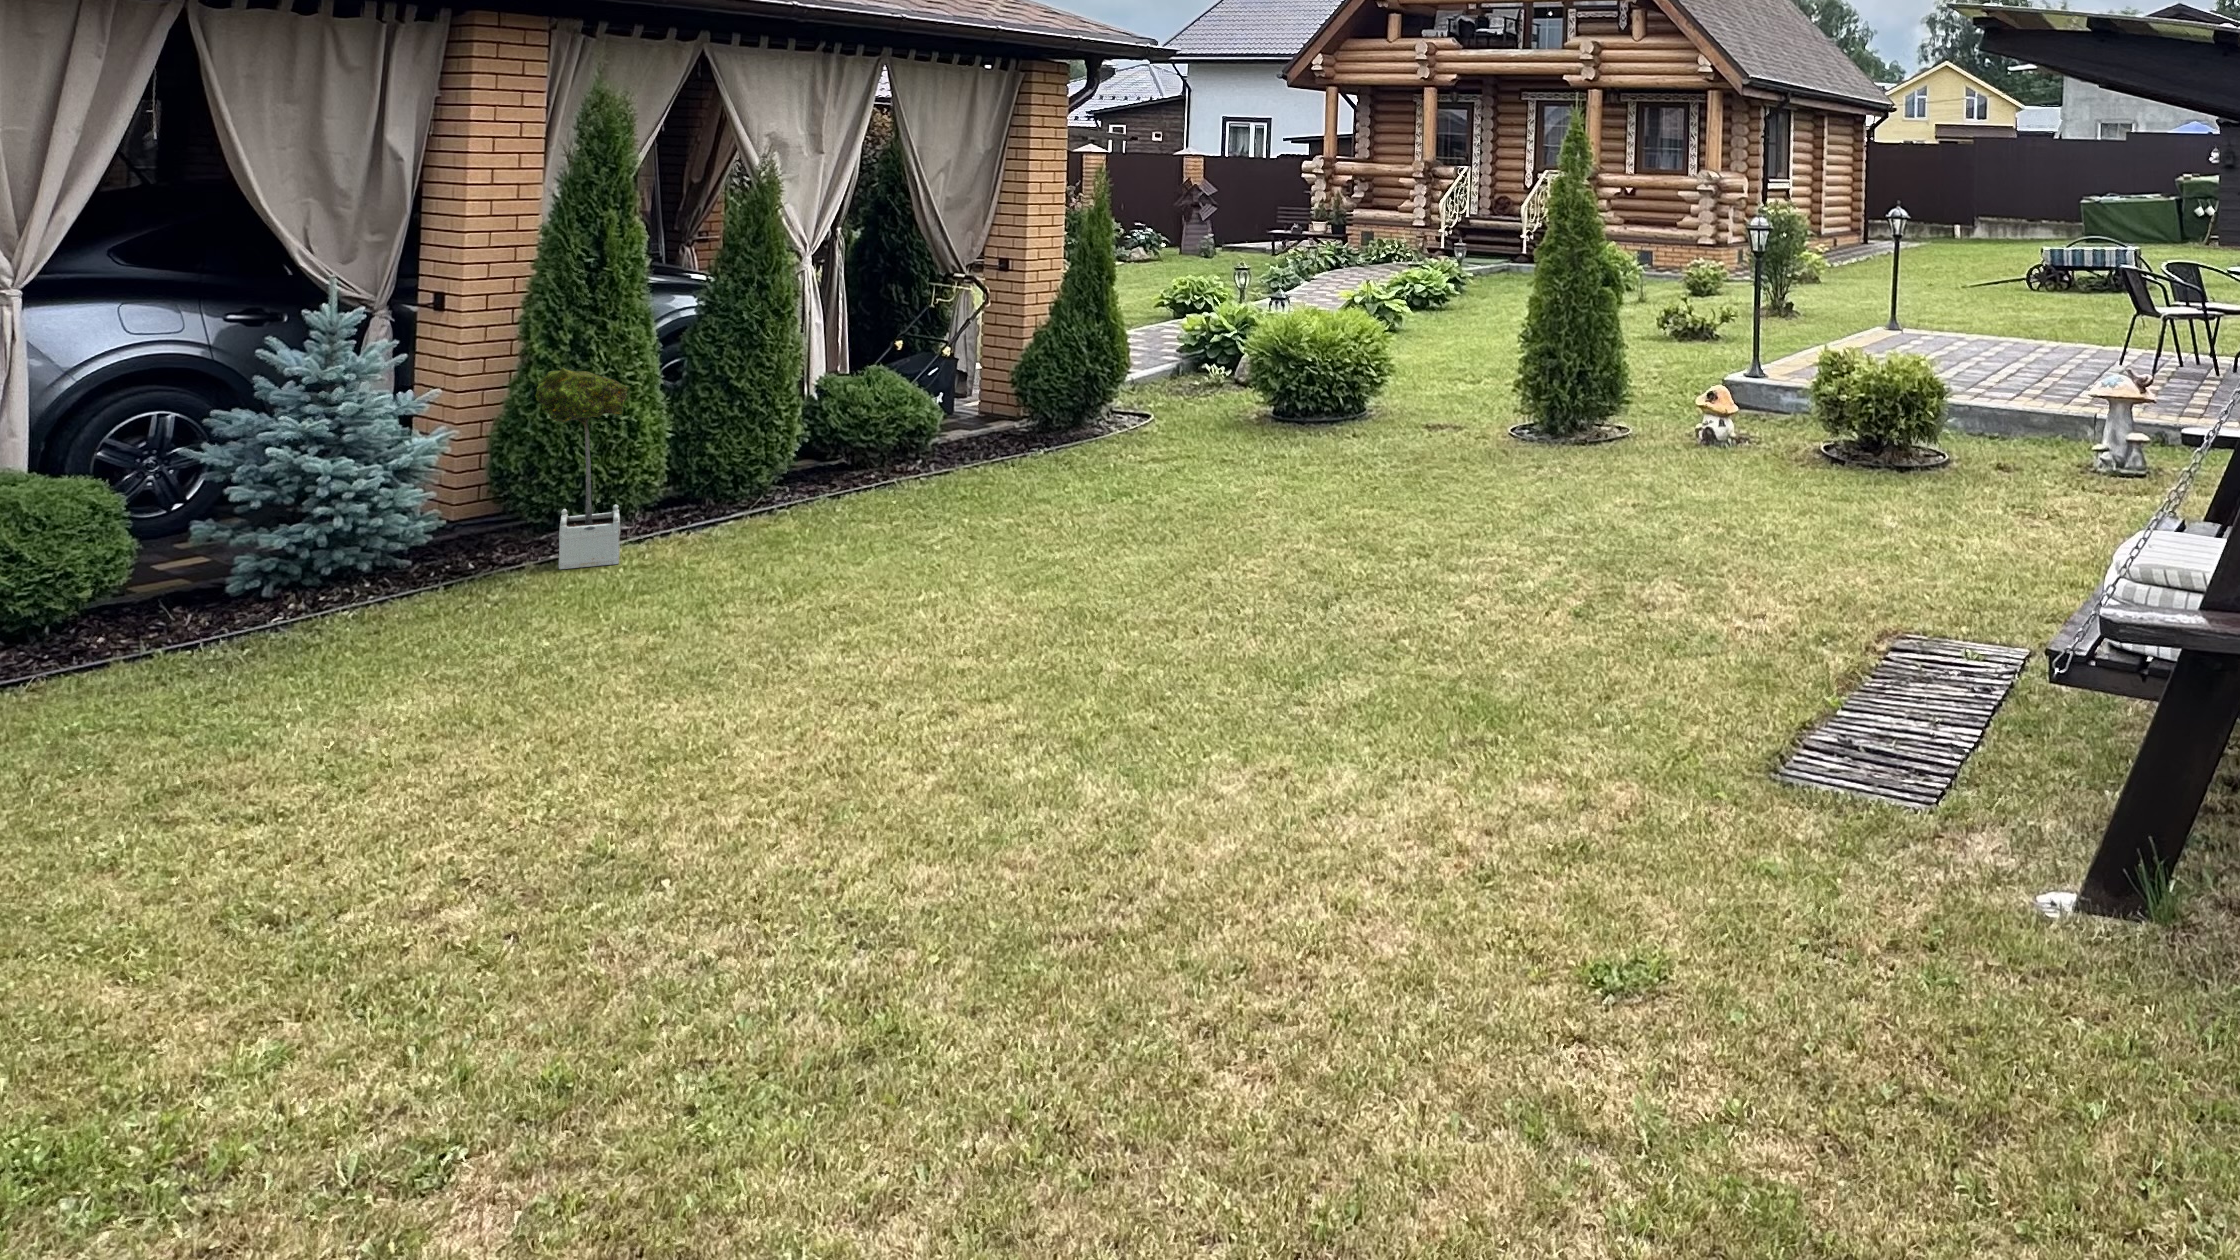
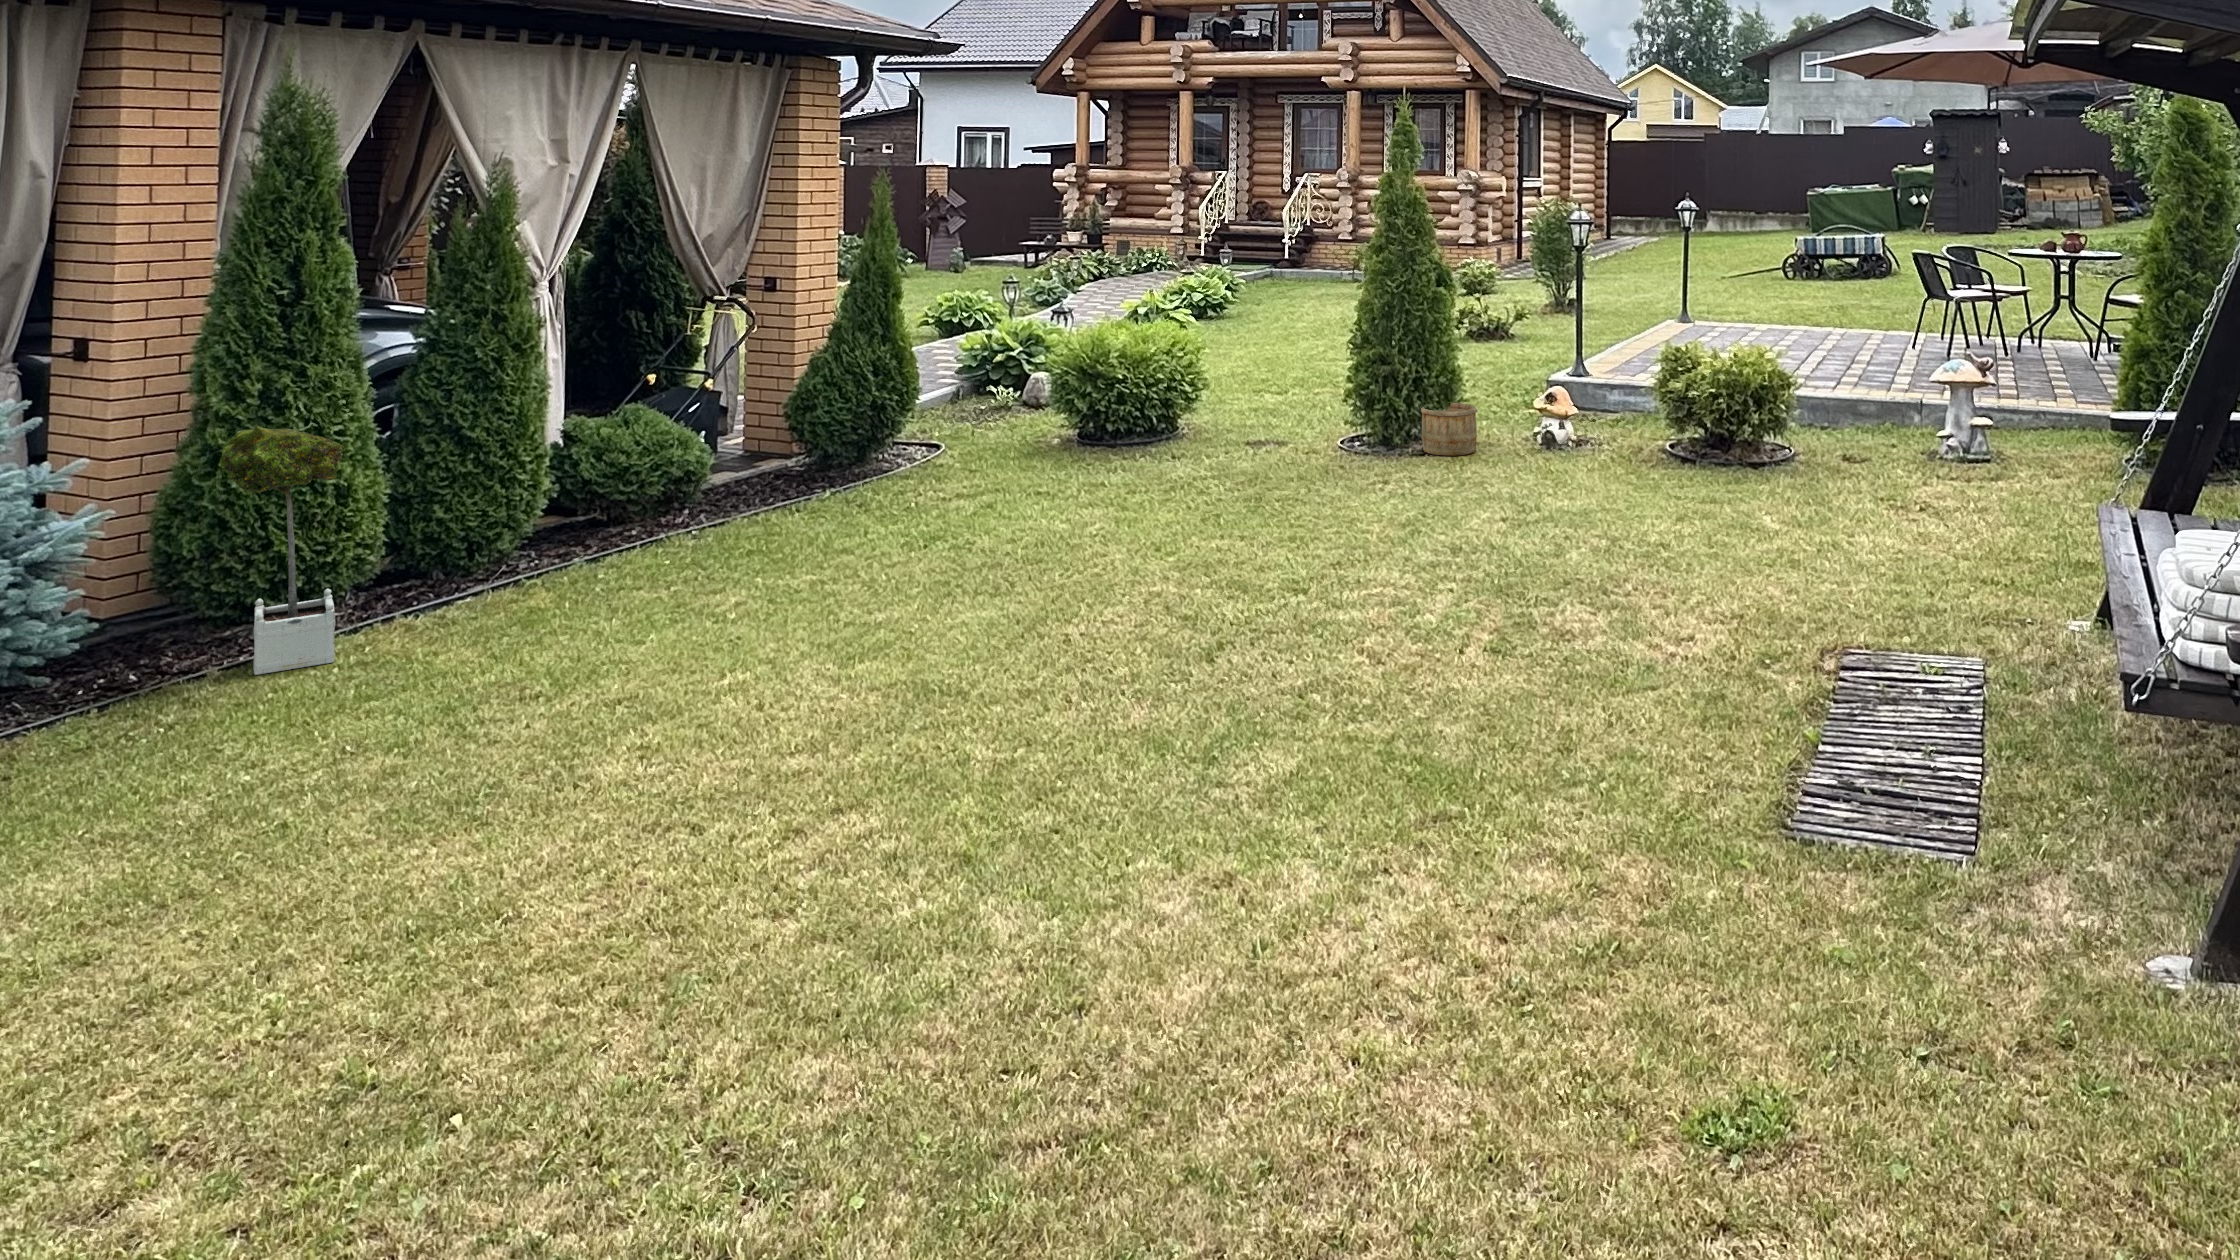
wooden bucket: none [1590,398,1646,449] -> present [1421,403,1478,456]

